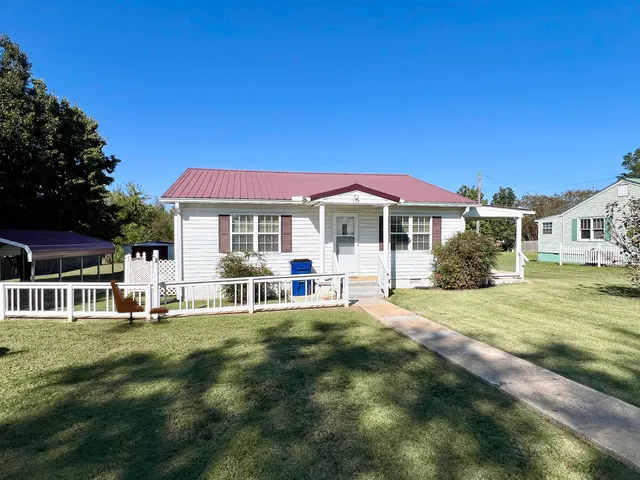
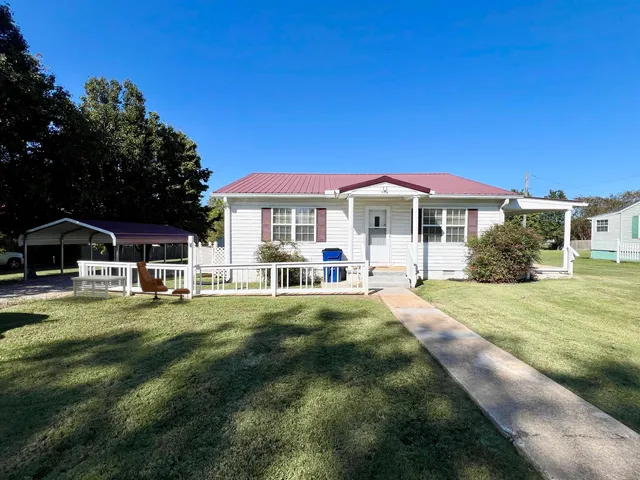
storage bench: none [20,297,87,324] -> present [71,275,126,299]

